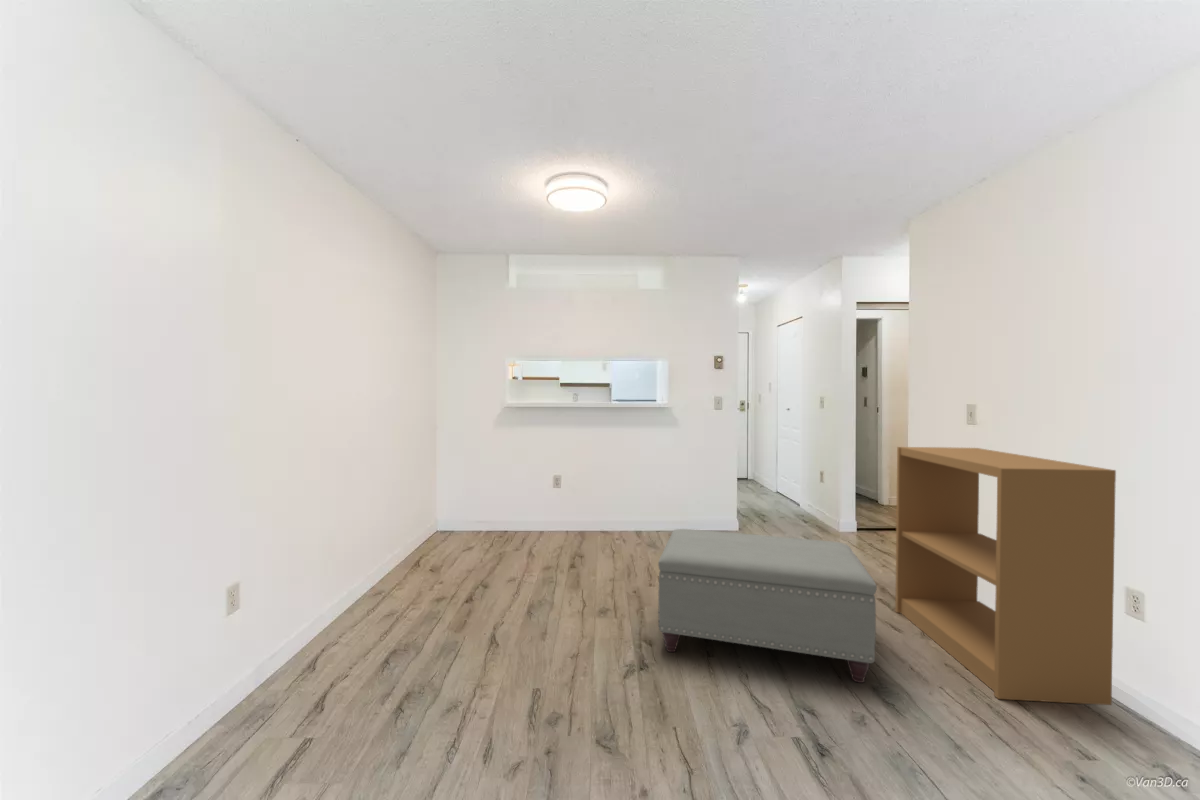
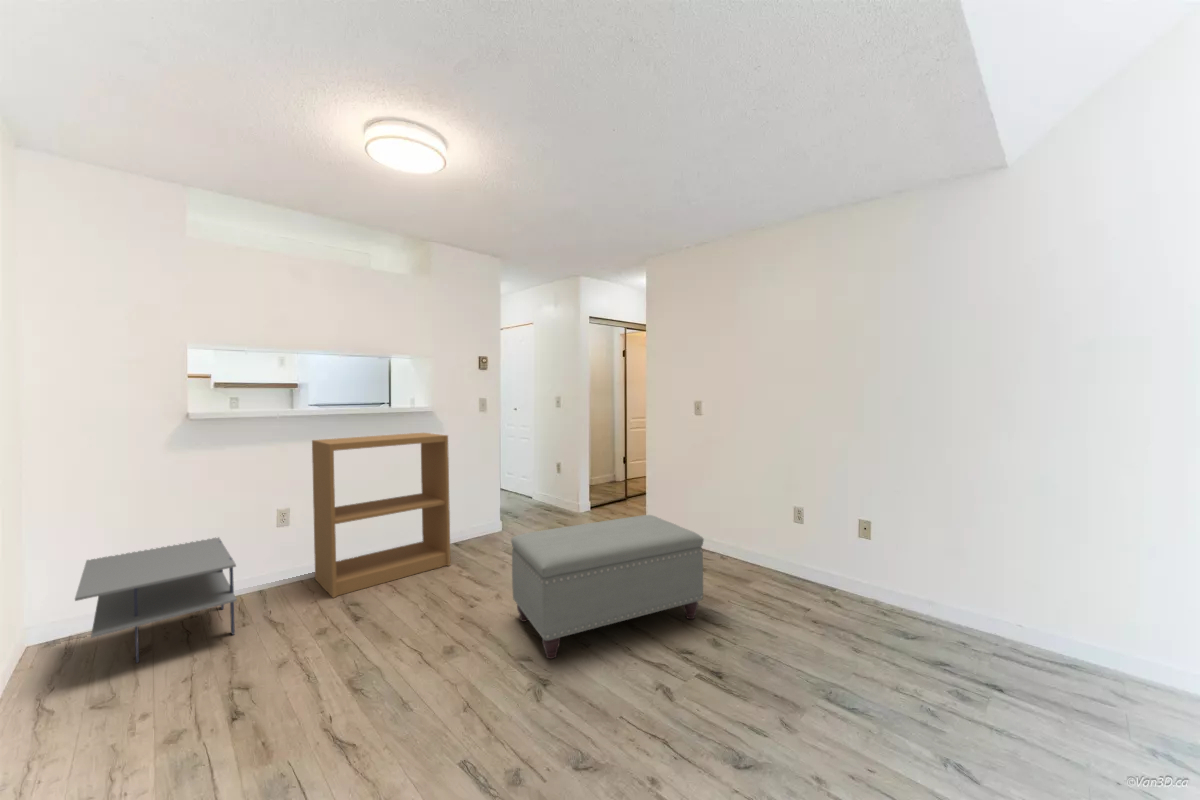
bookshelf: present [895,447,1116,705] -> present [312,433,450,598]
side table: none [431,488,519,554] -> present [75,537,237,663]

